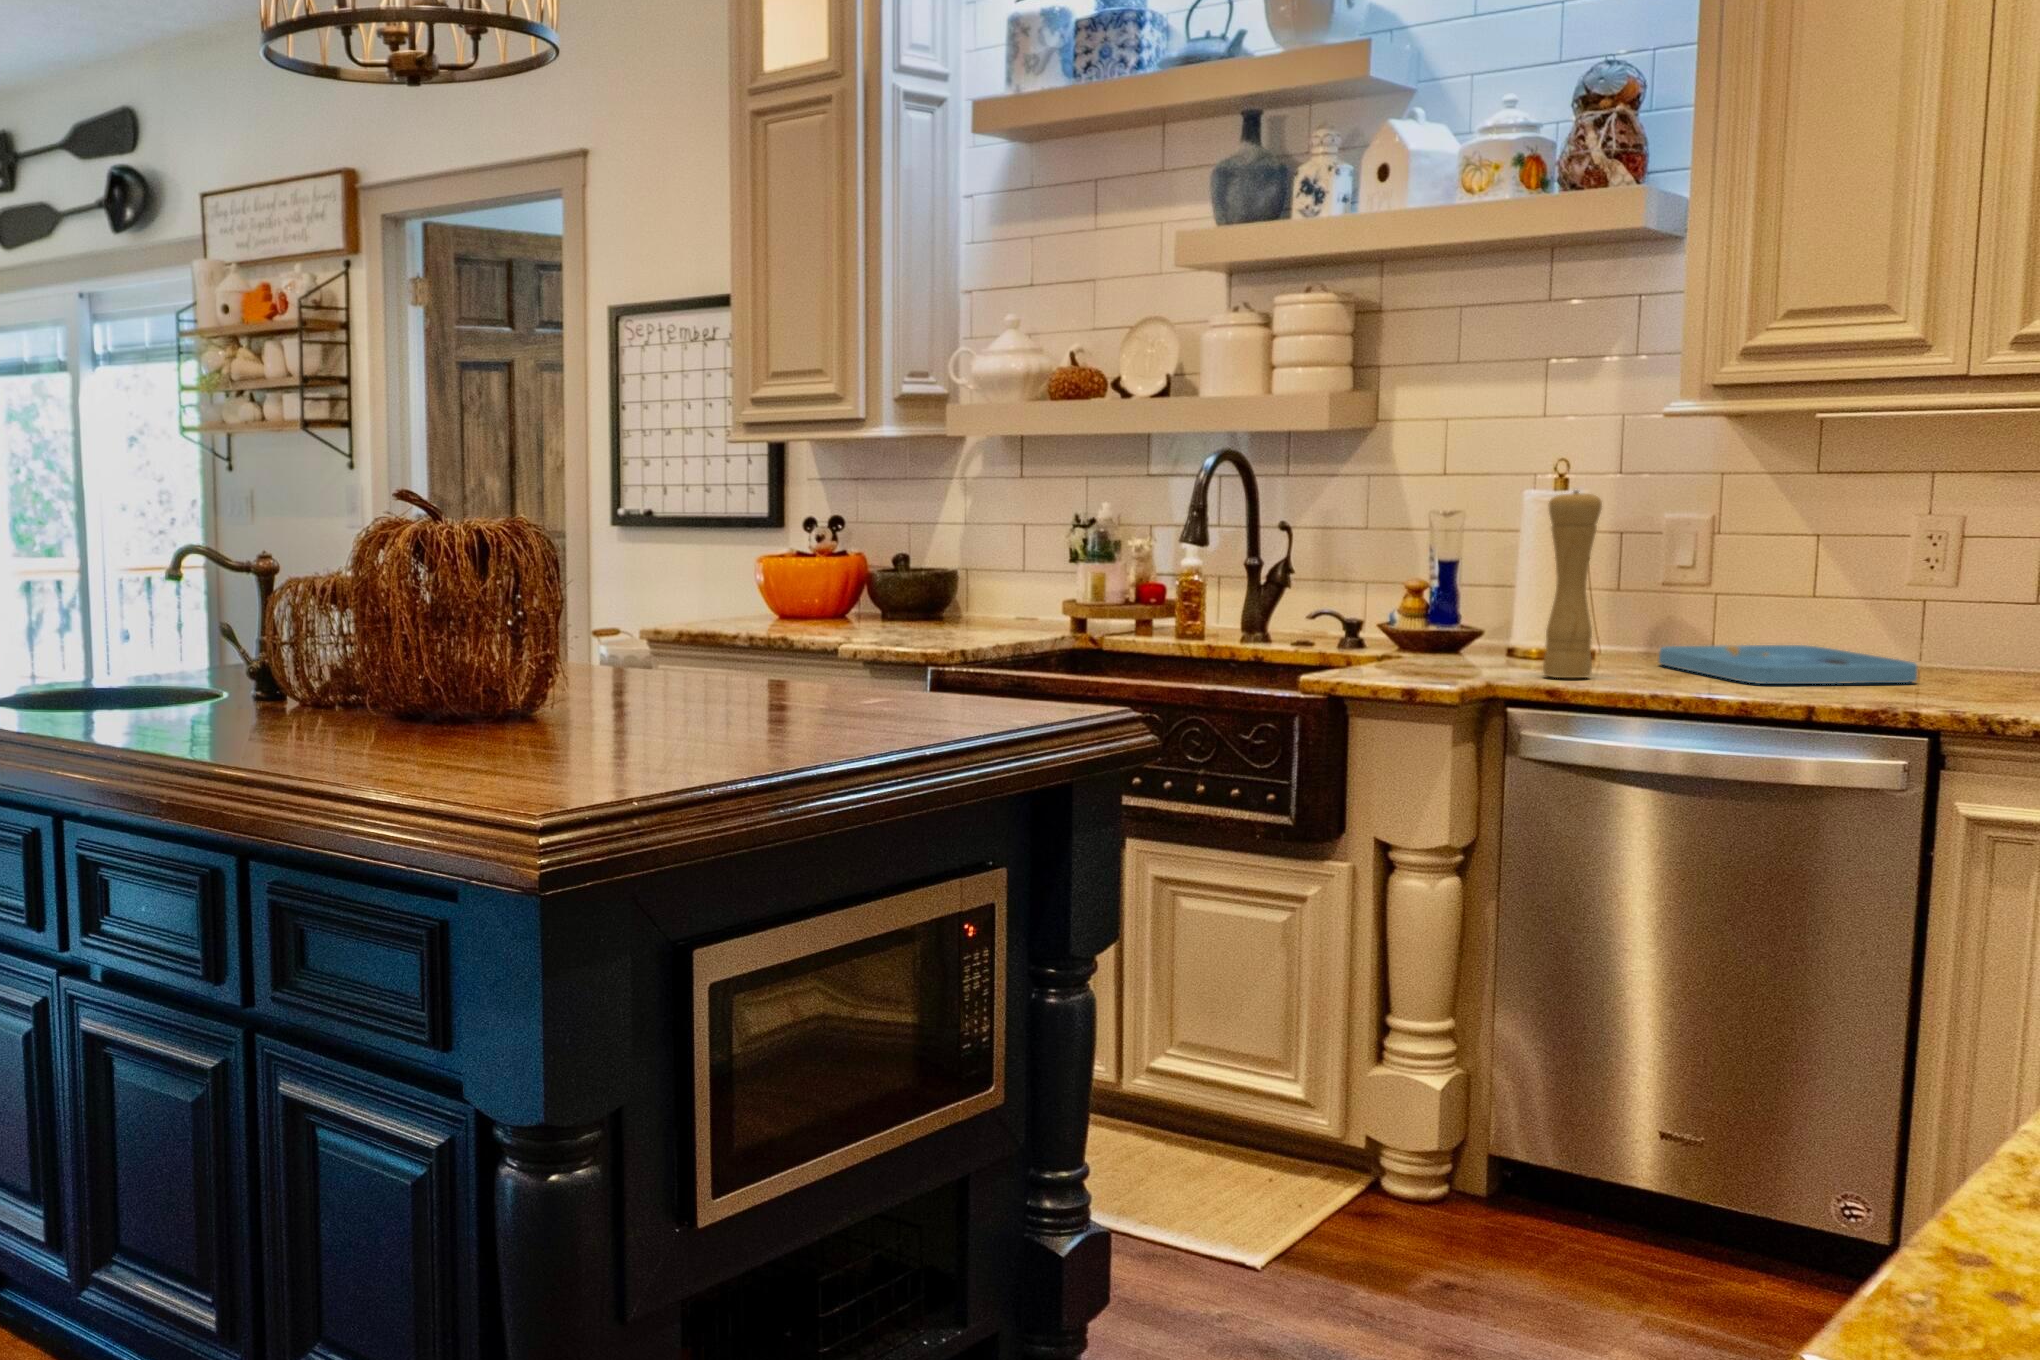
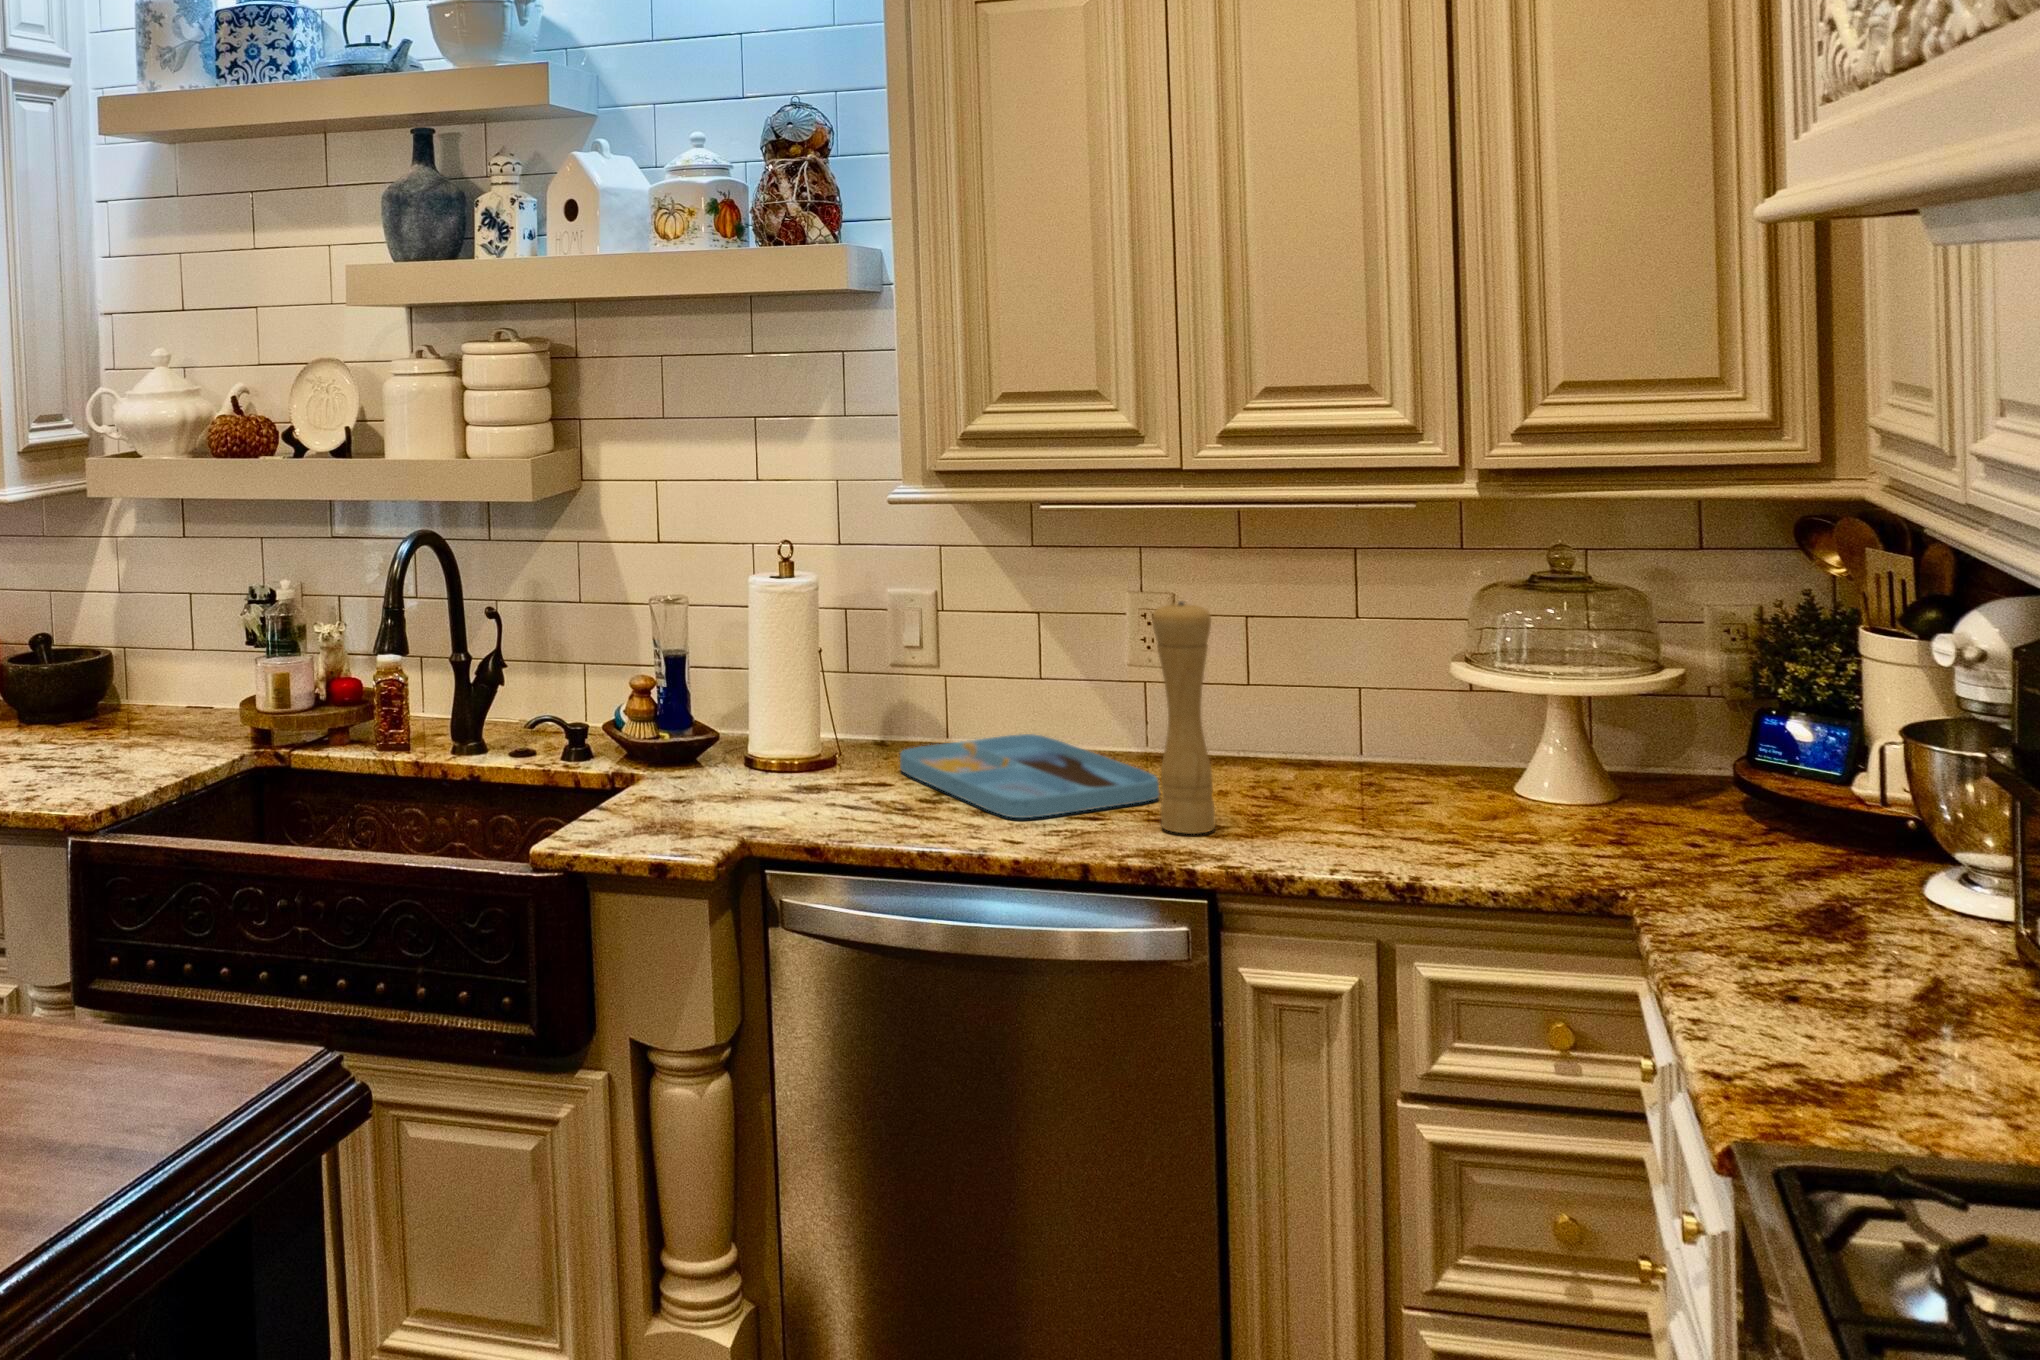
pepper mill: present [1543,490,1602,678] -> present [1152,601,1215,834]

